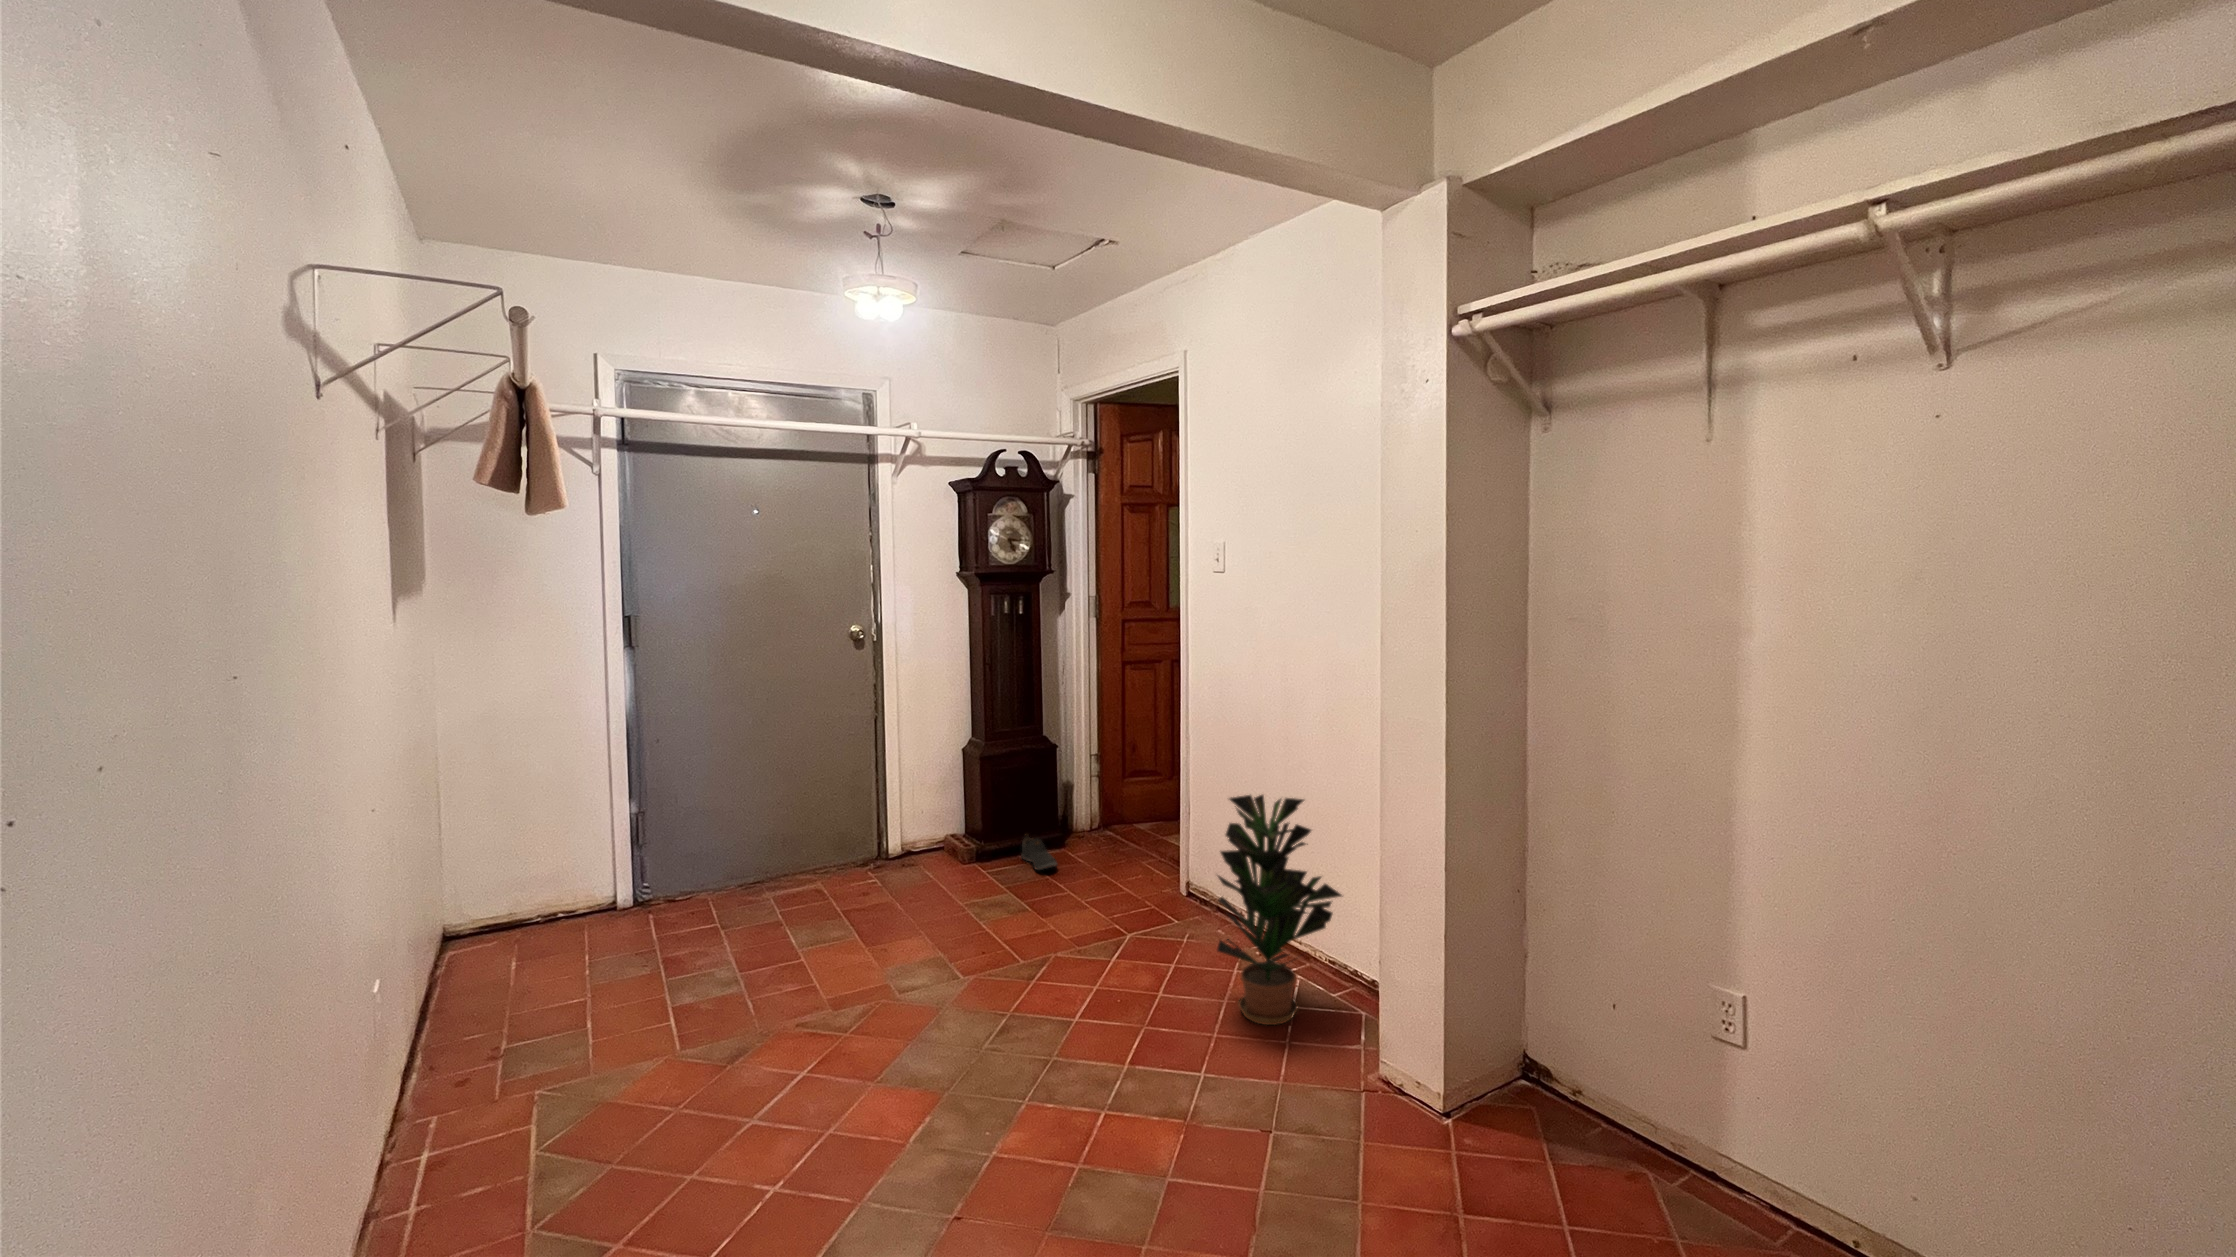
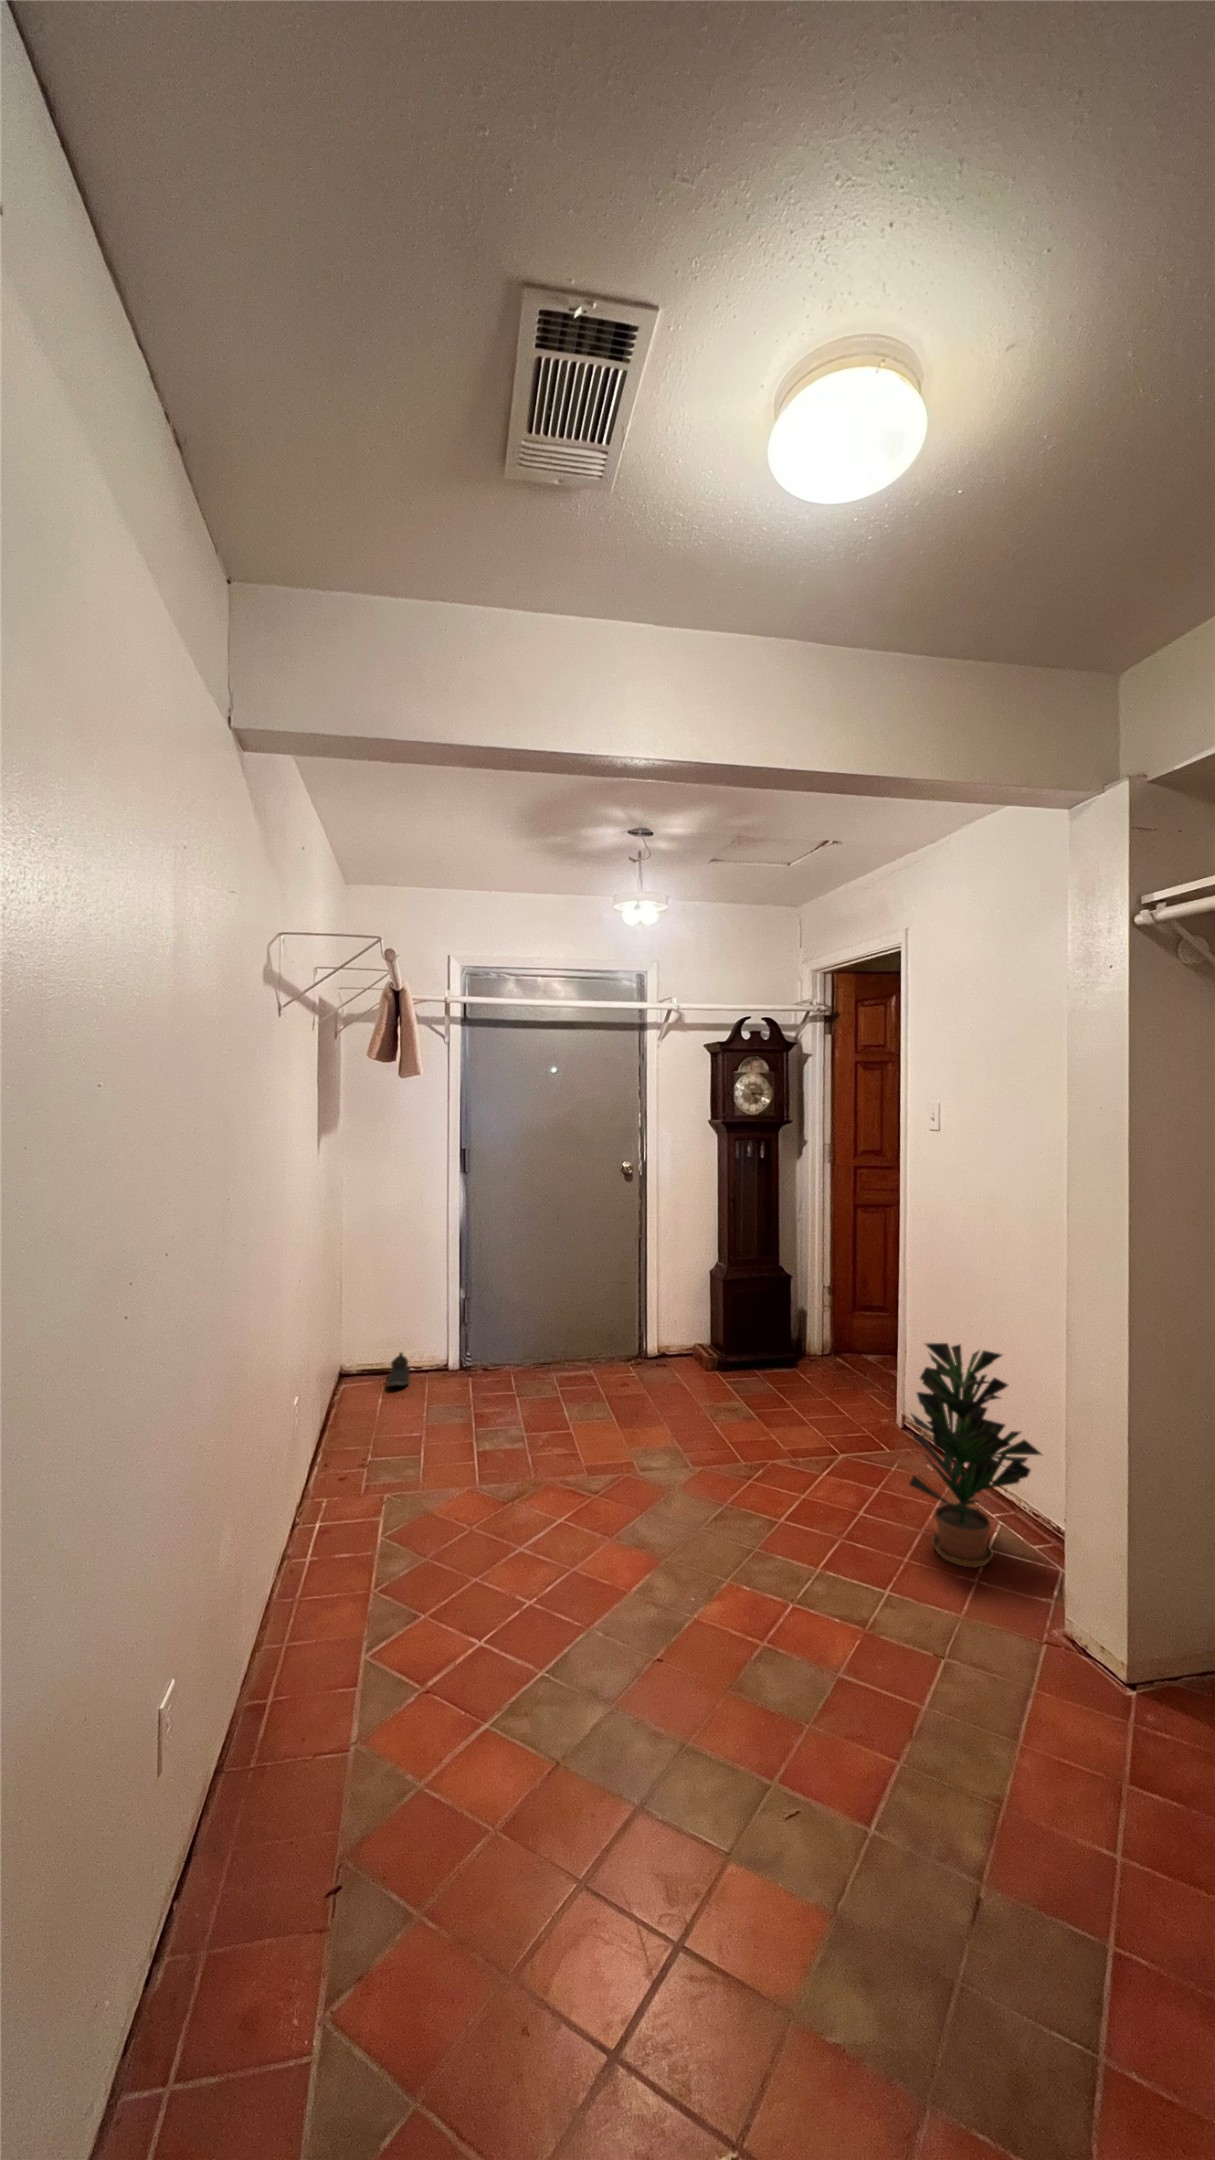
shoe: present [1022,835,1057,870] -> present [386,1353,409,1386]

